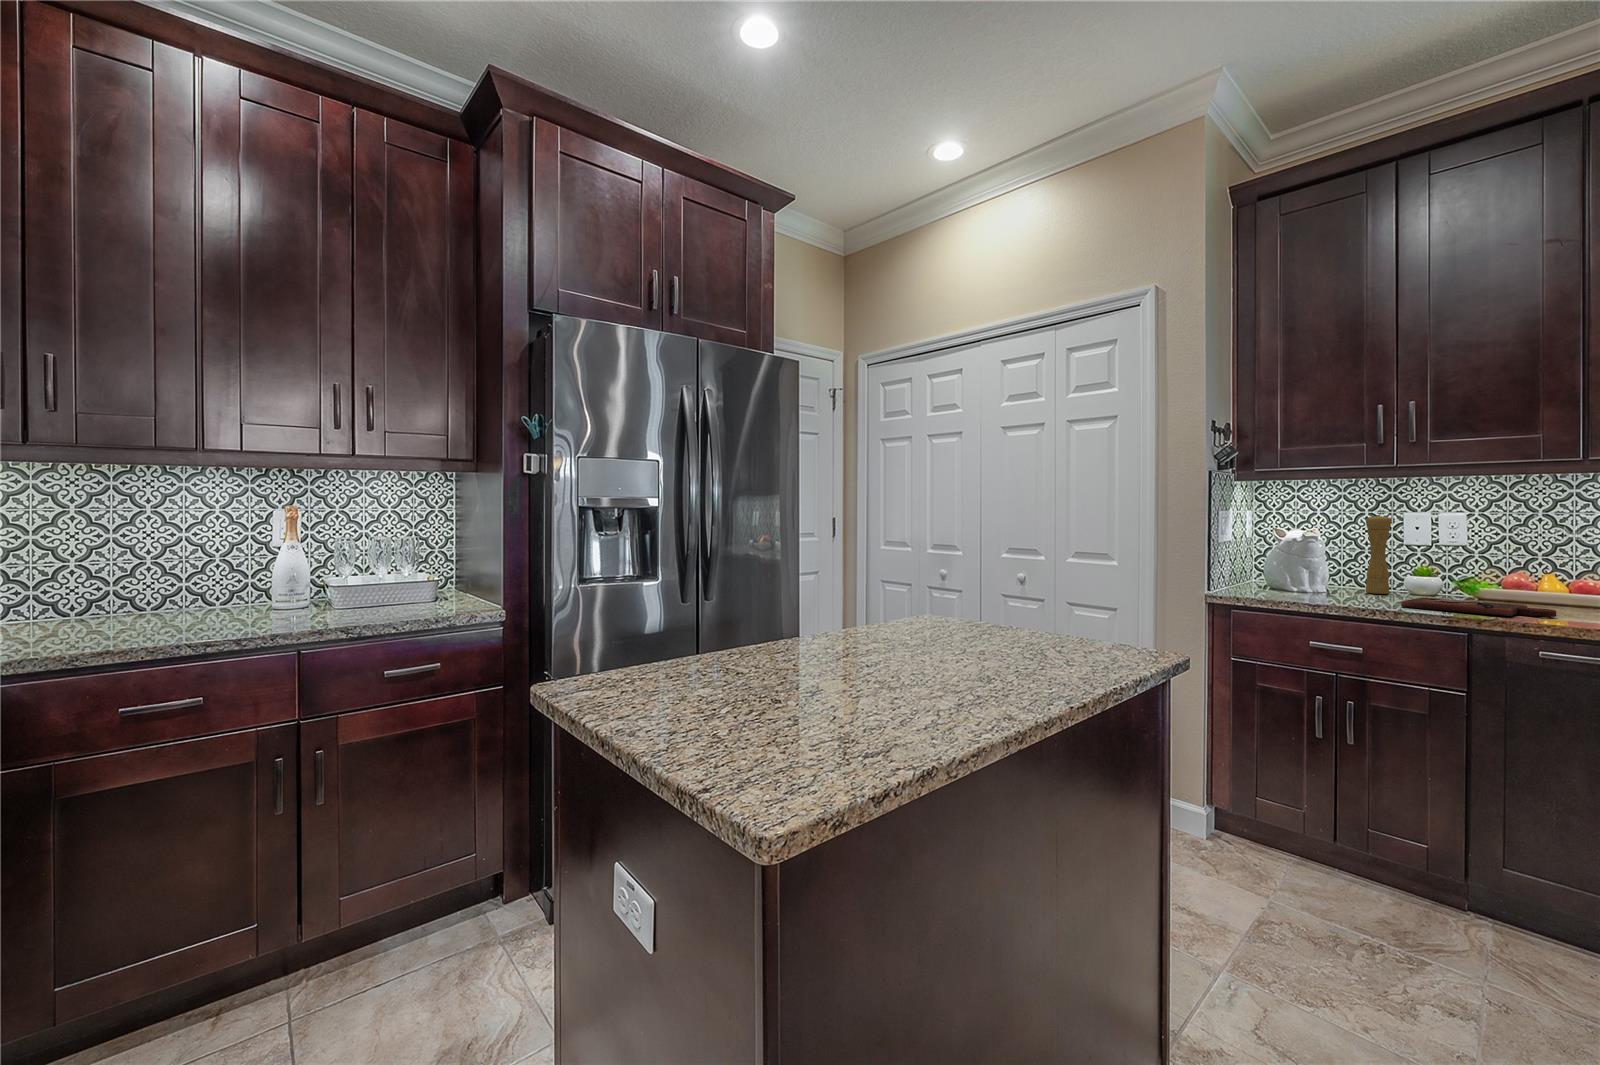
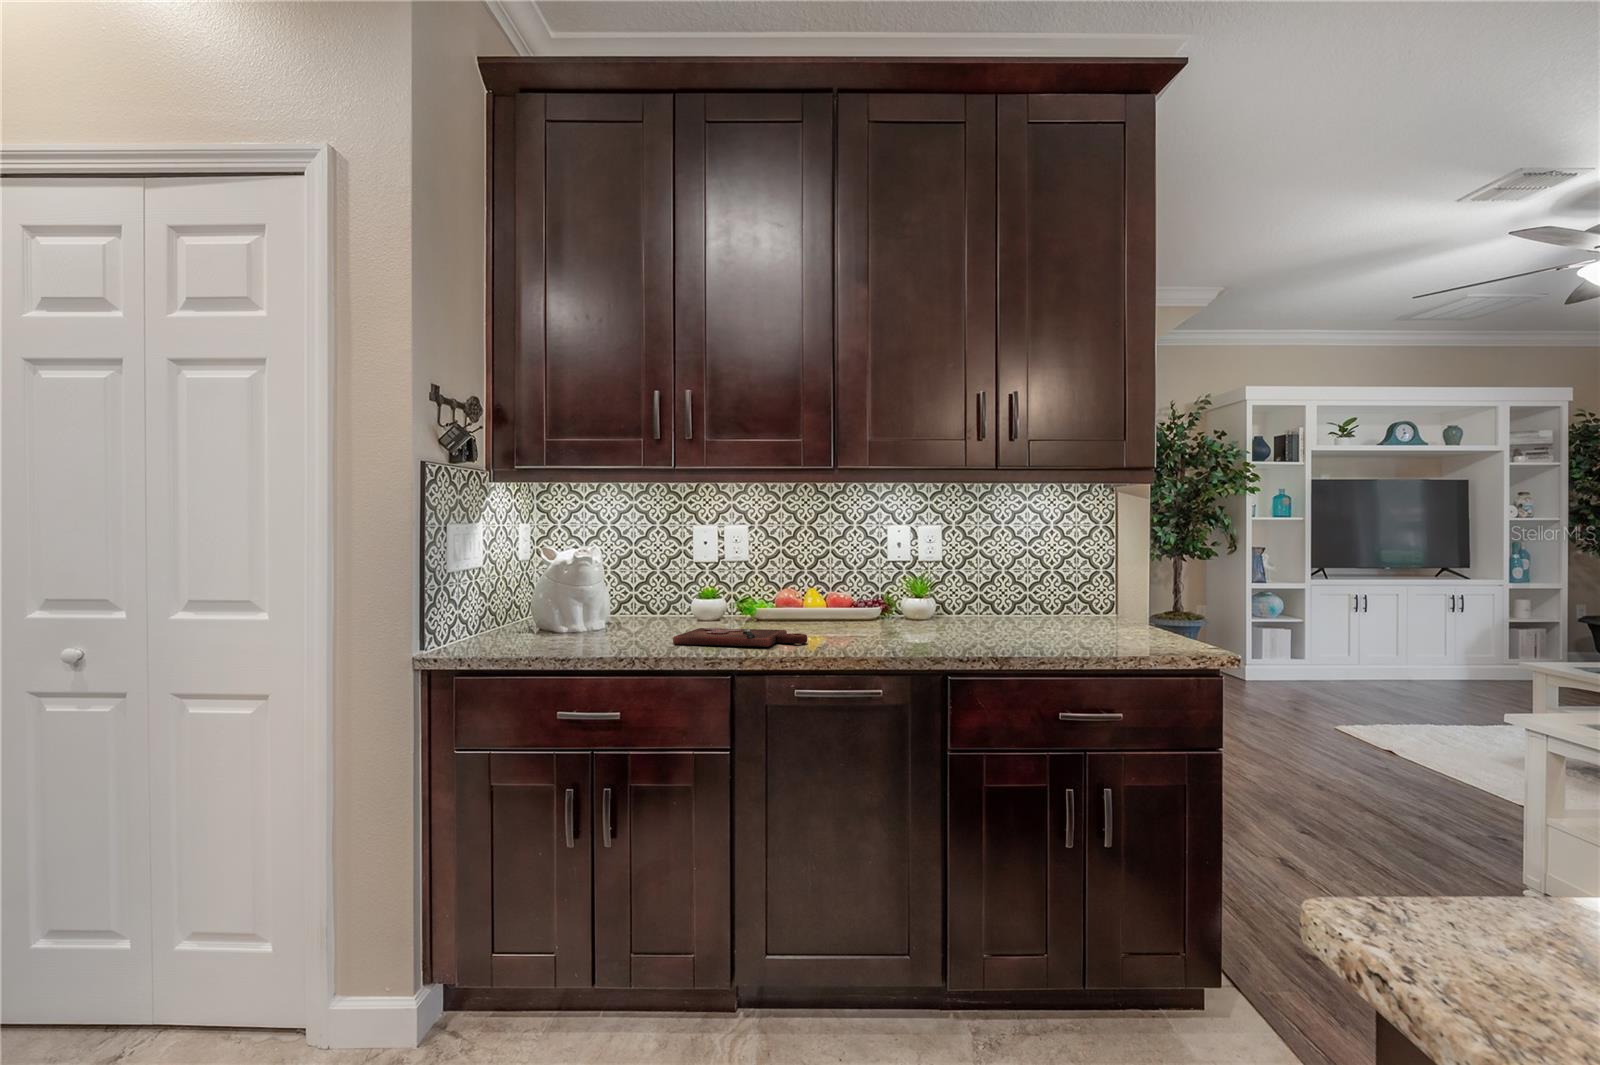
pepper mill: present [1366,515,1391,594] -> none [650,528,675,626]

